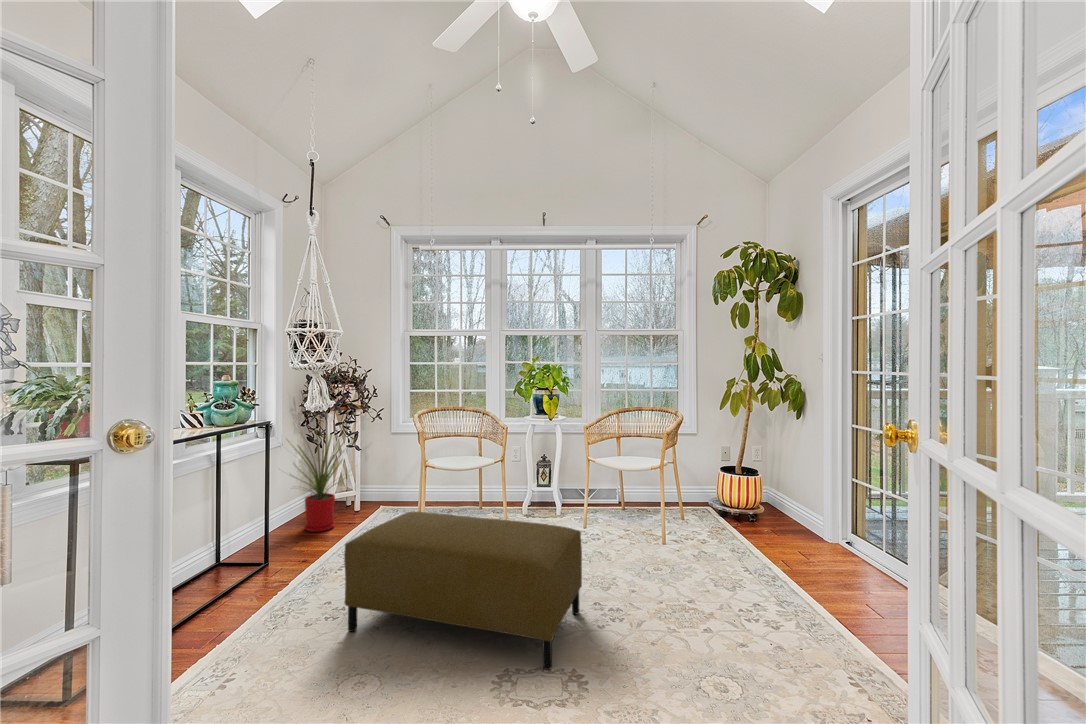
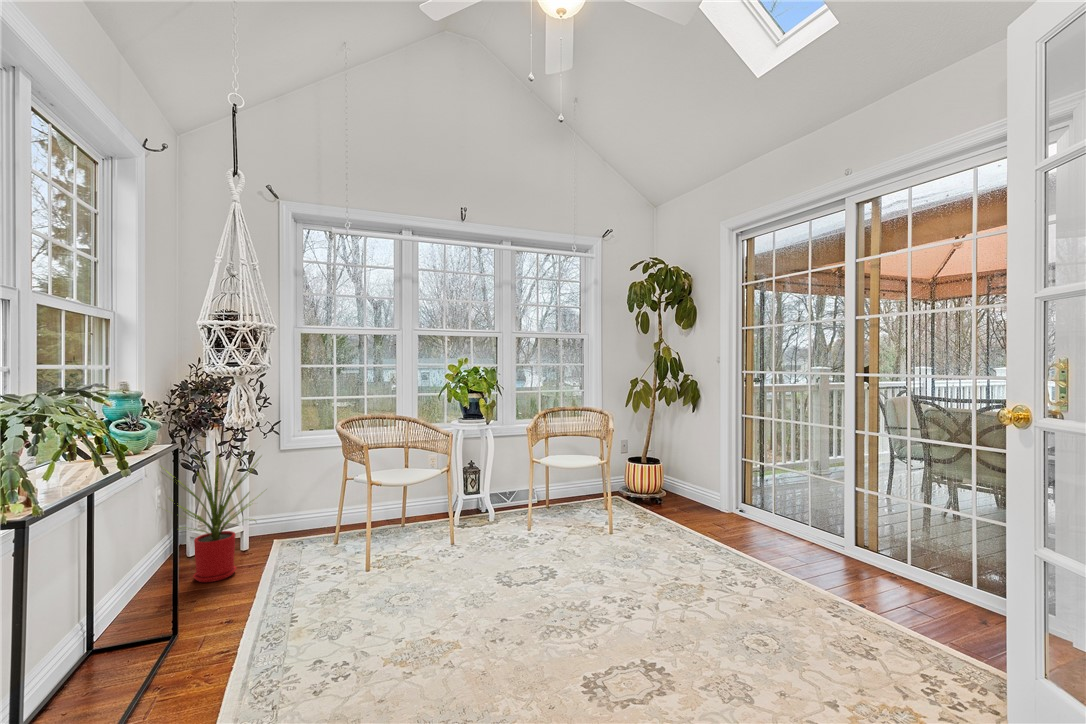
ottoman: present [344,512,582,670] -> none [375,528,627,684]

